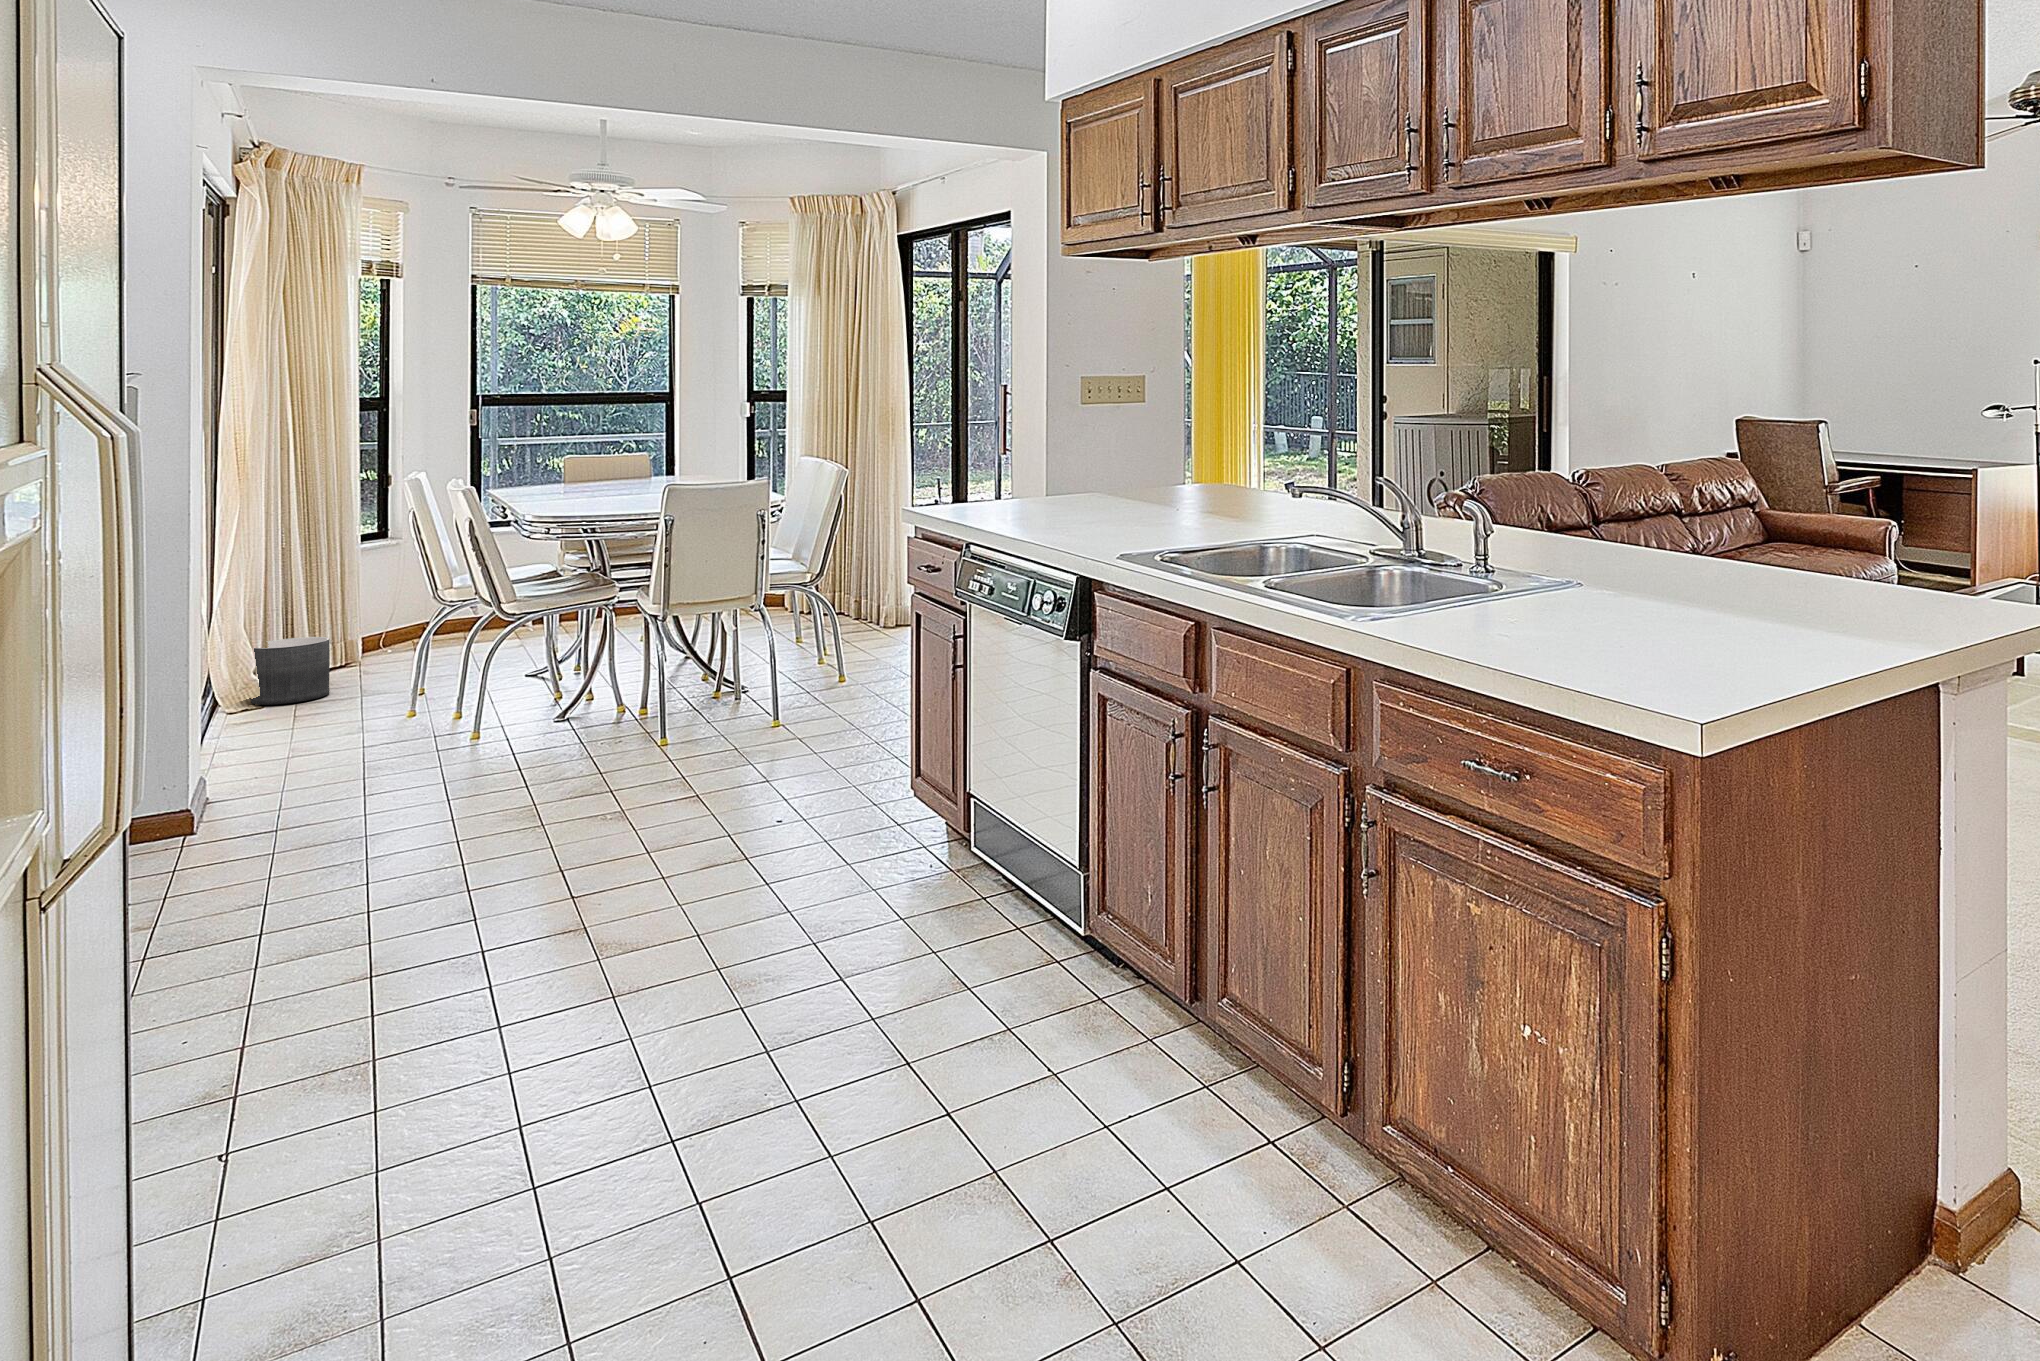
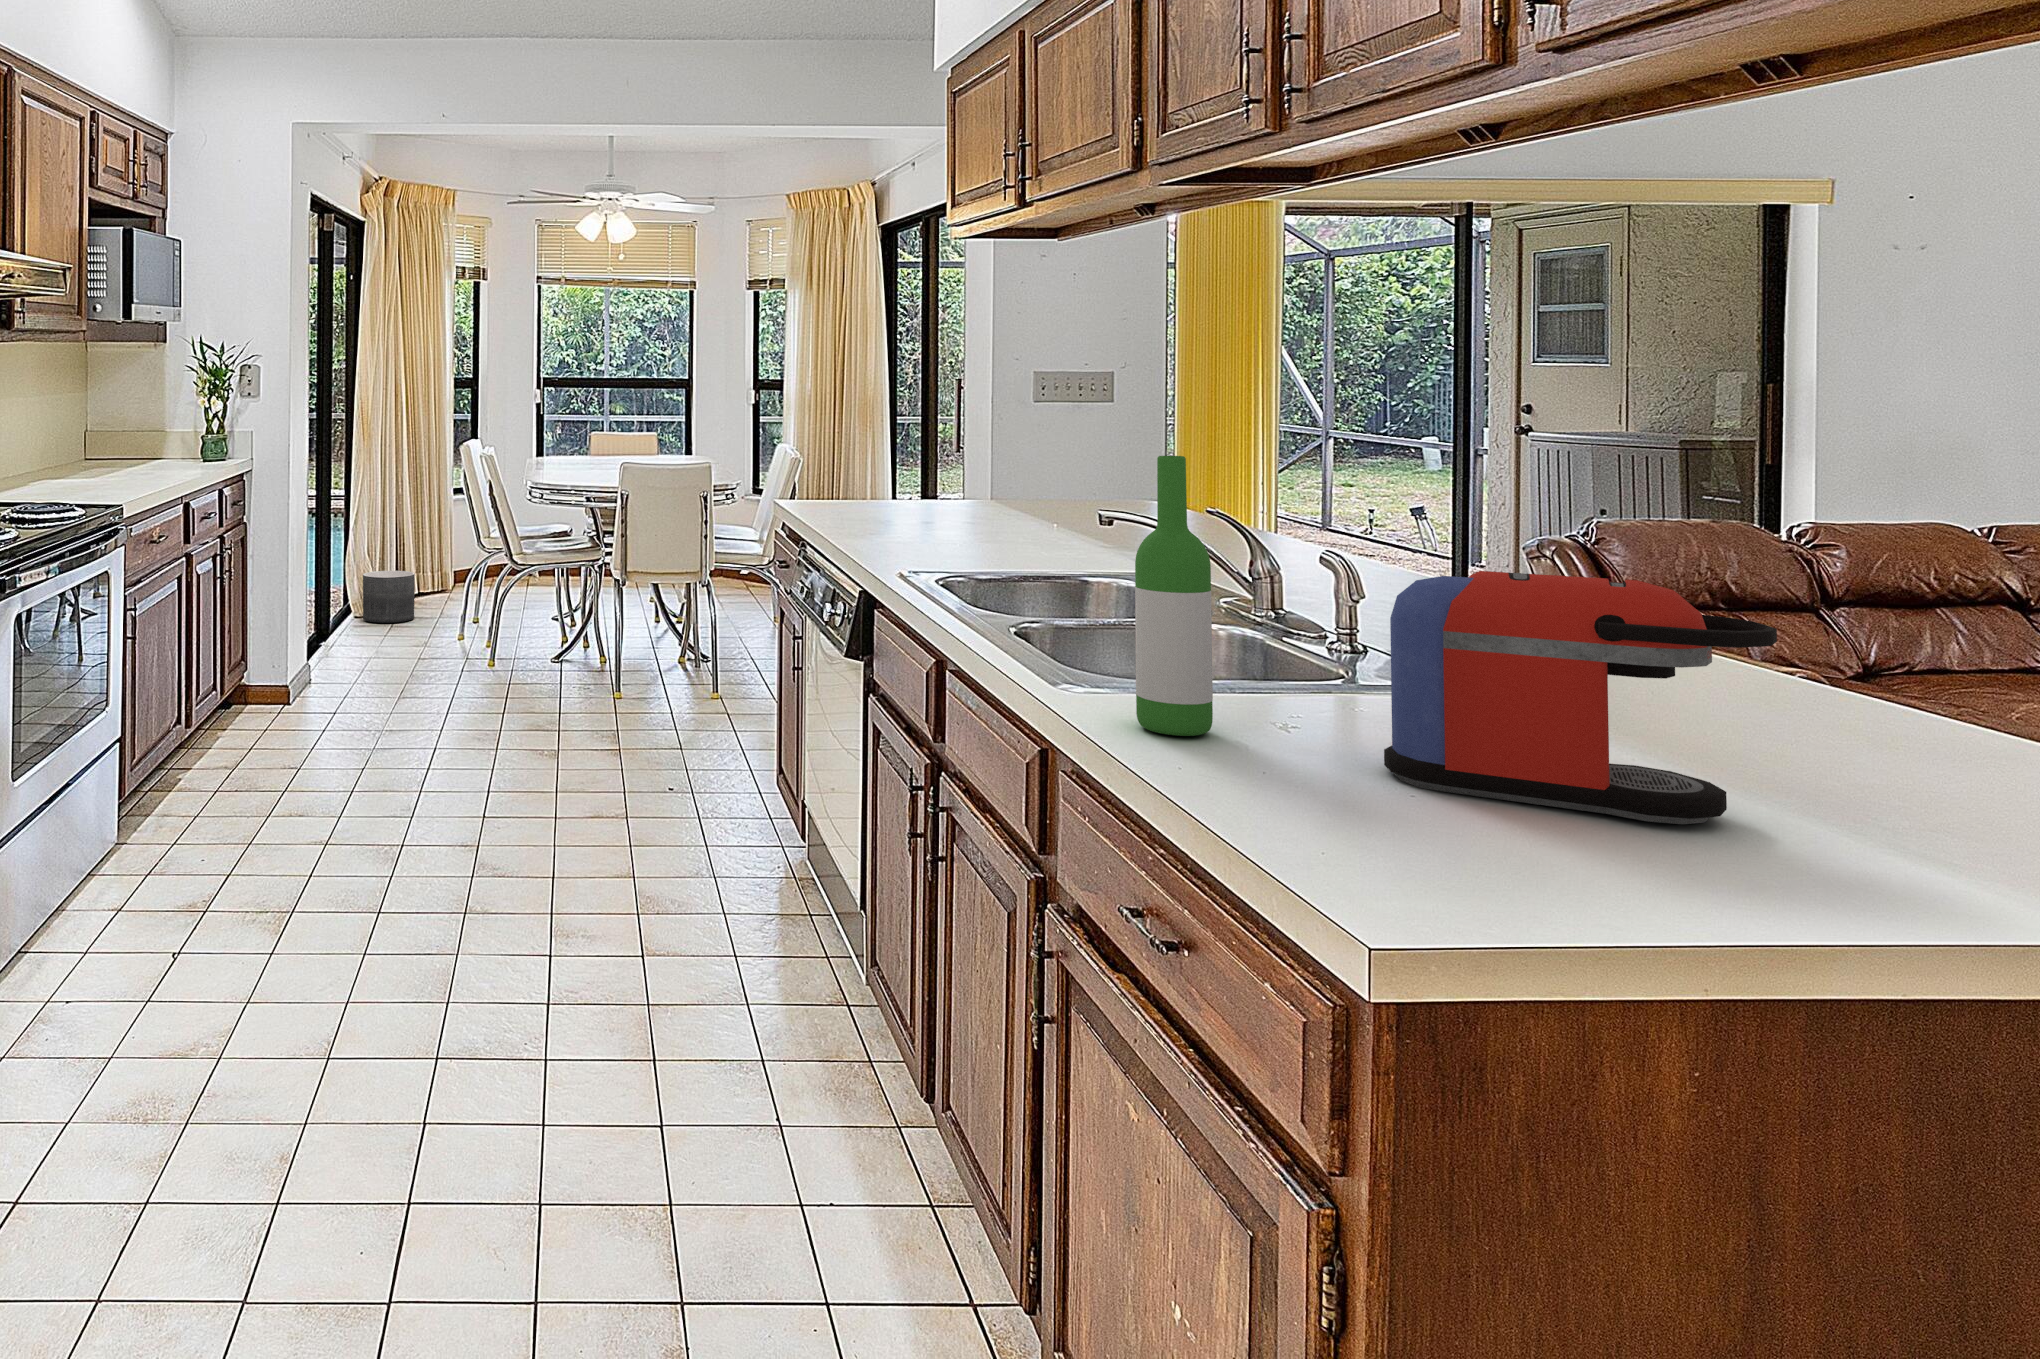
wine bottle: none [1406,431,1460,635] -> present [1135,456,1213,736]
coffee maker: none [1572,494,1773,642] -> present [1384,571,1777,824]

